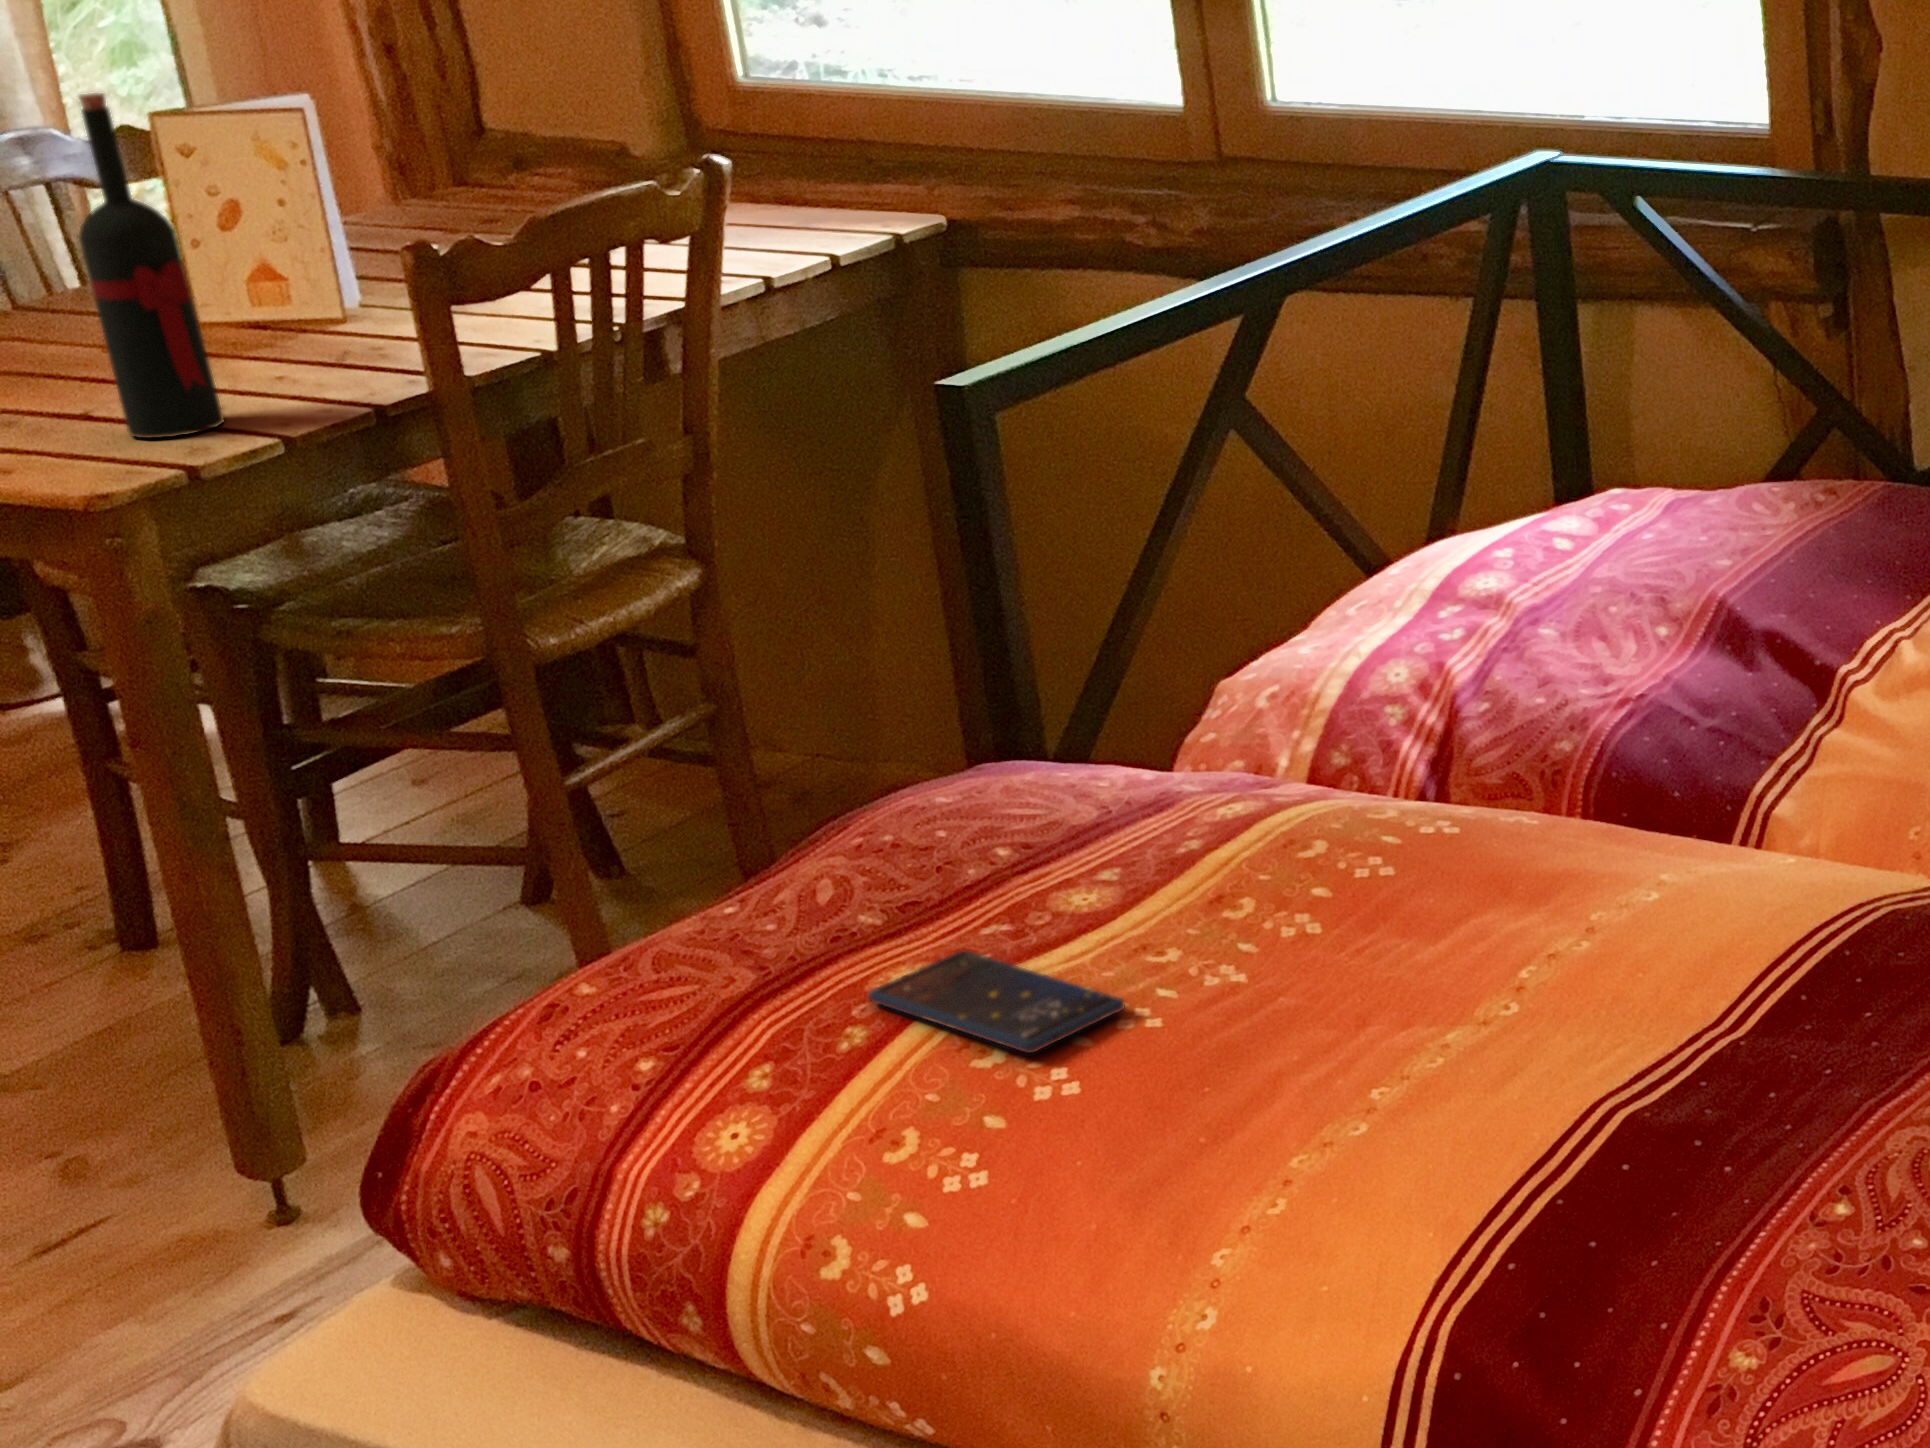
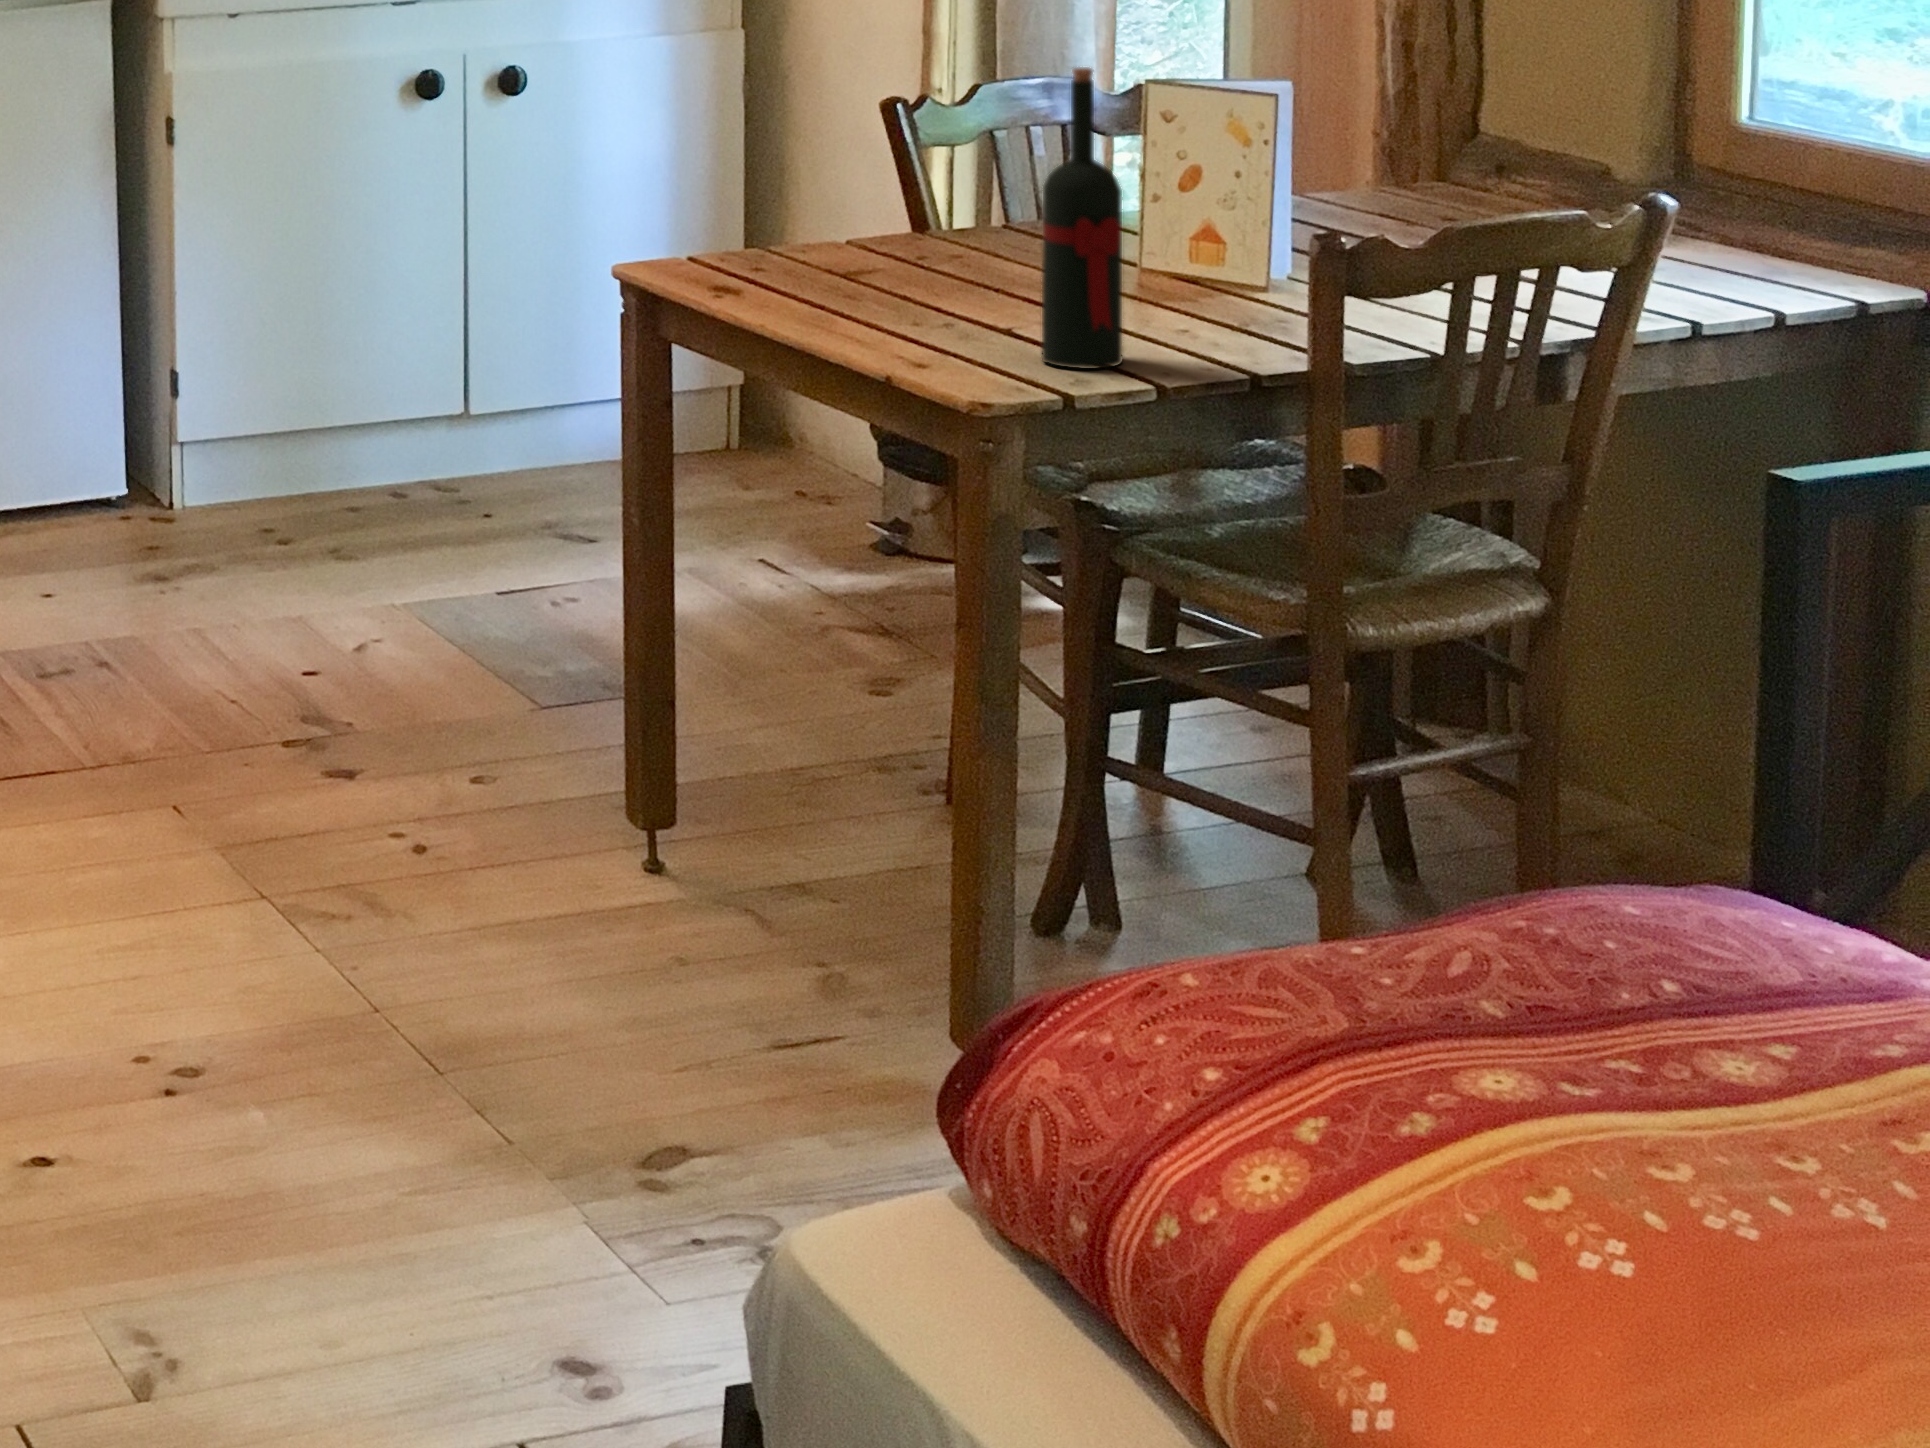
smartphone: present [868,951,1125,1053] -> none [1450,1076,1728,1215]

